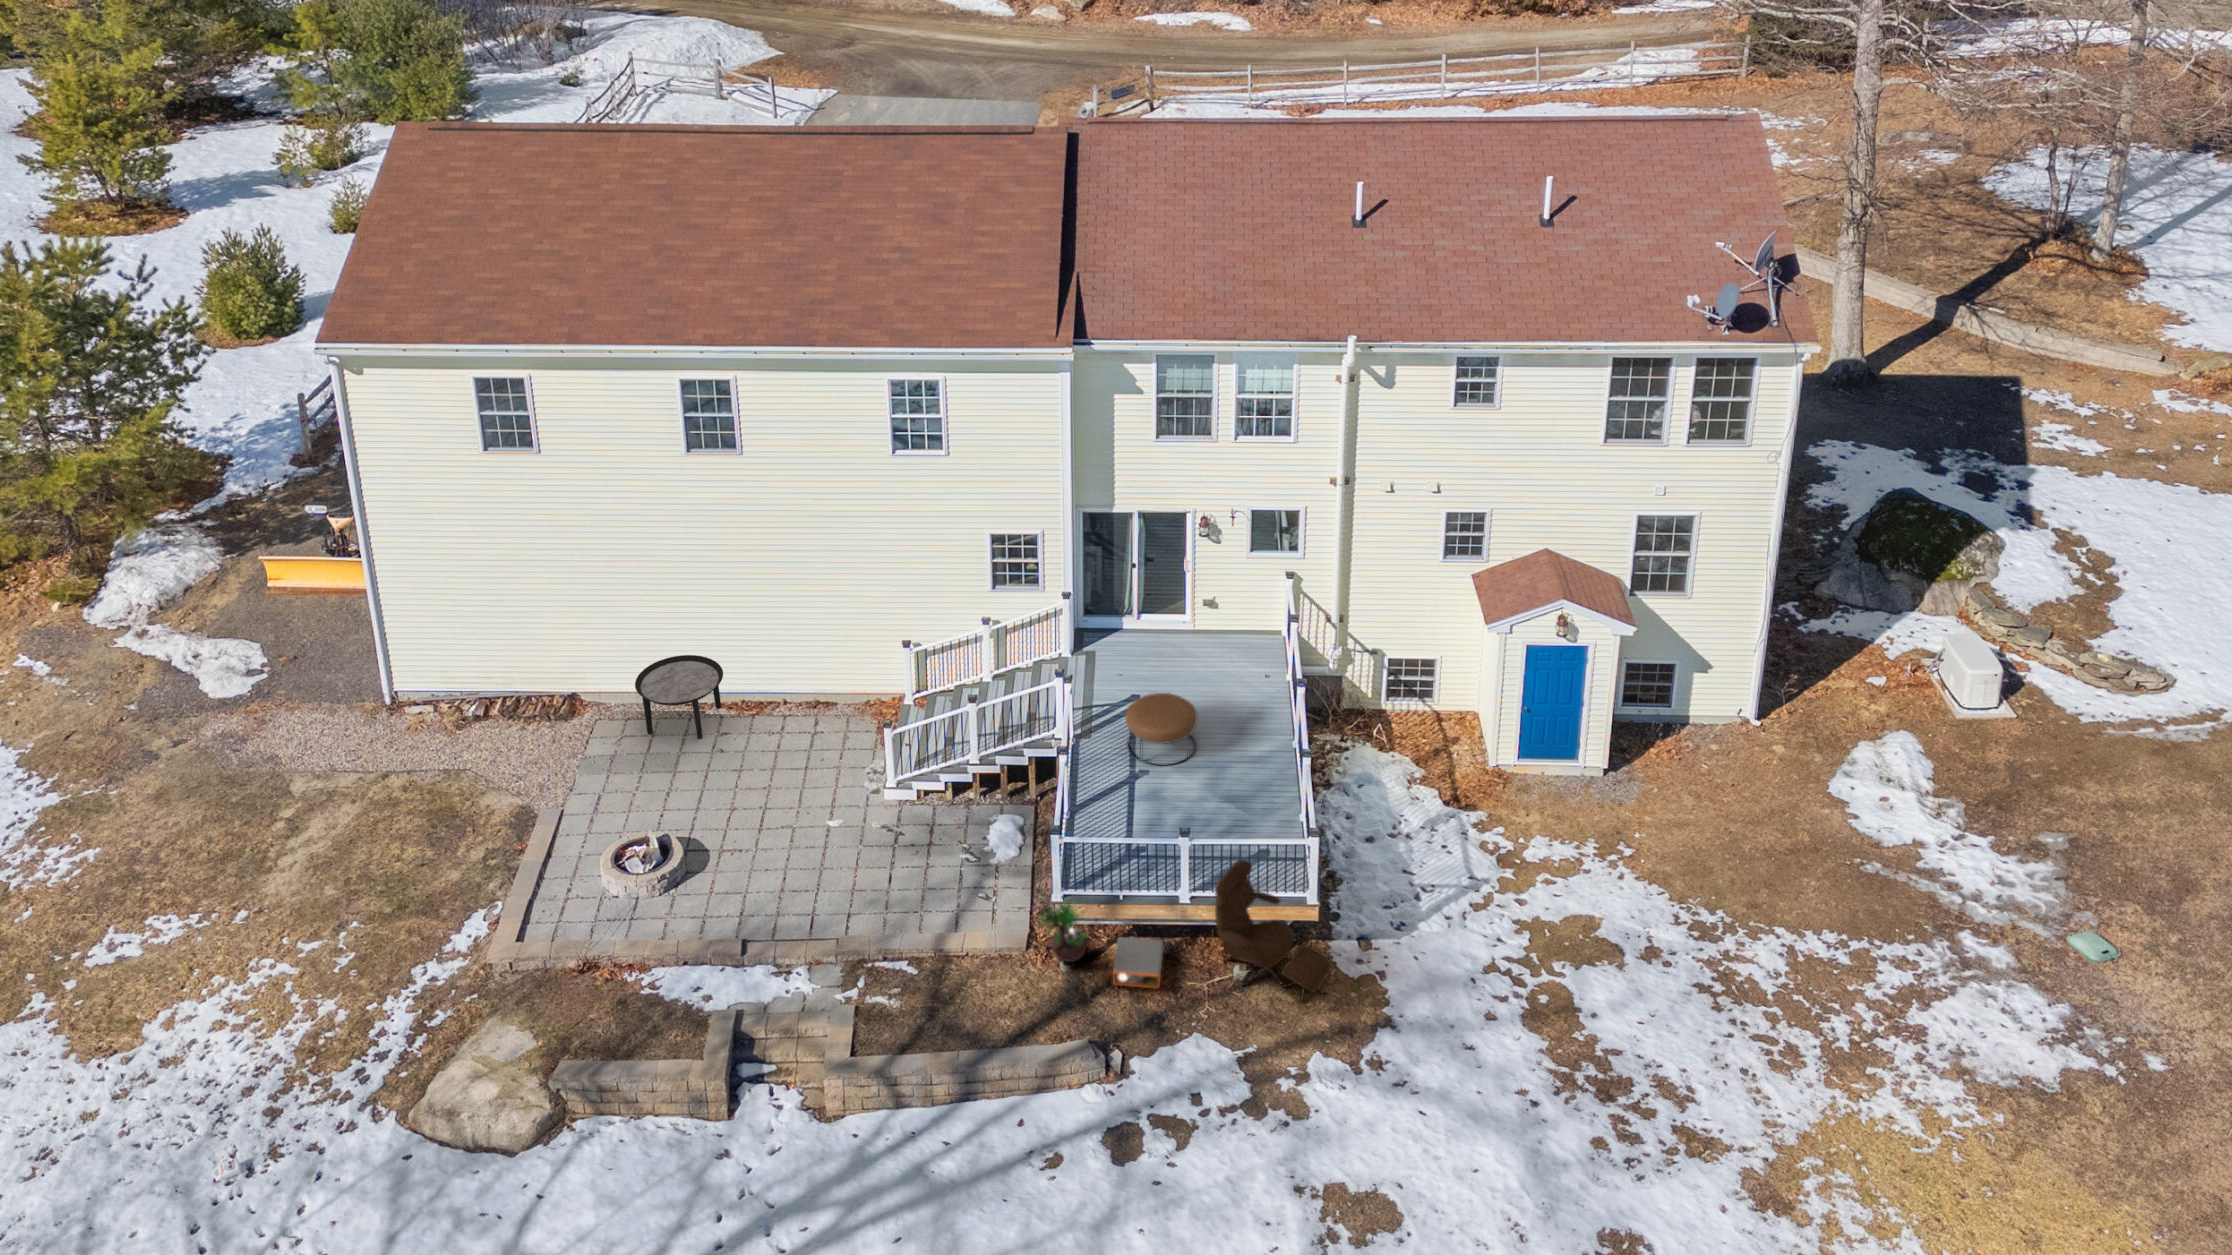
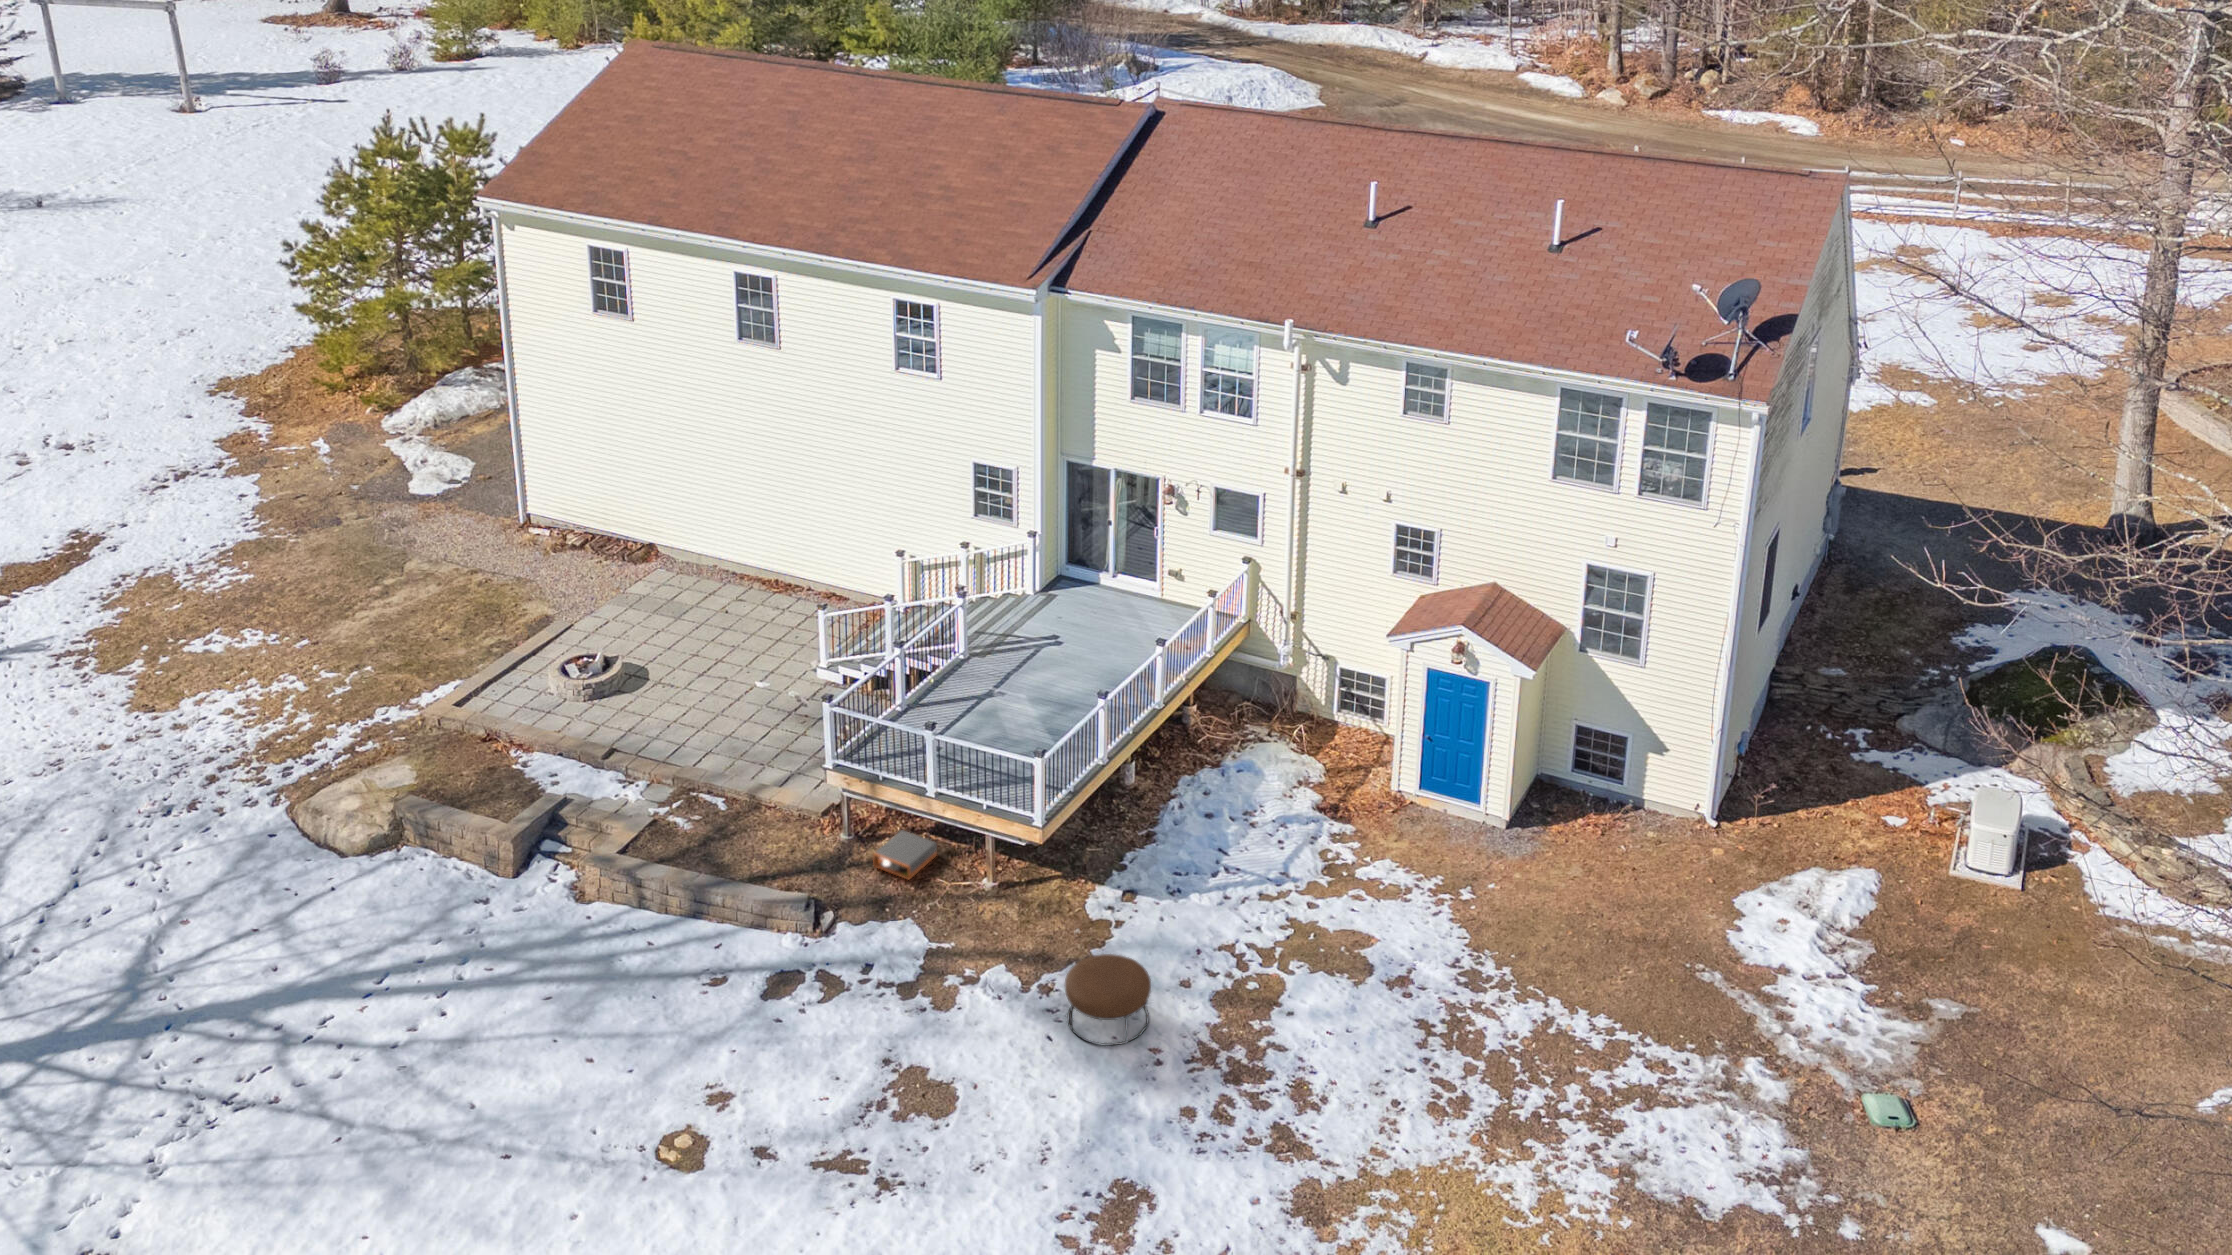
round table: present [635,655,723,739] -> none [659,529,738,603]
ottoman: present [1126,693,1198,766] -> present [1065,954,1151,1046]
lounge chair: present [1215,859,1332,1001] -> none [965,782,1064,925]
potted tree: present [1039,899,1087,962] -> none [821,771,874,840]

